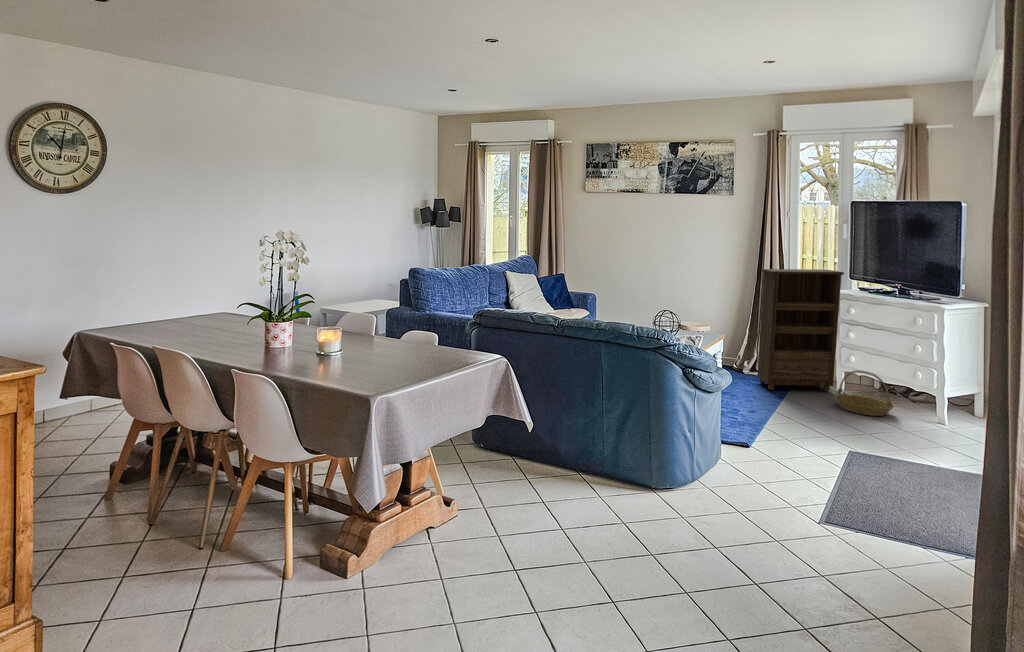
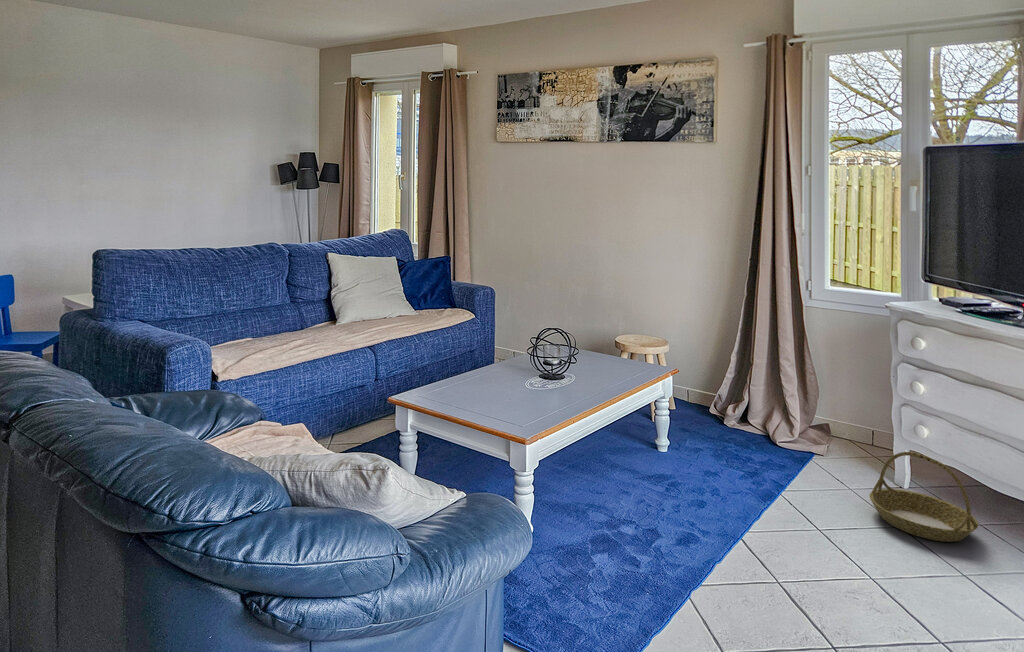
bookshelf: present [757,269,844,391] -> none [747,265,890,473]

